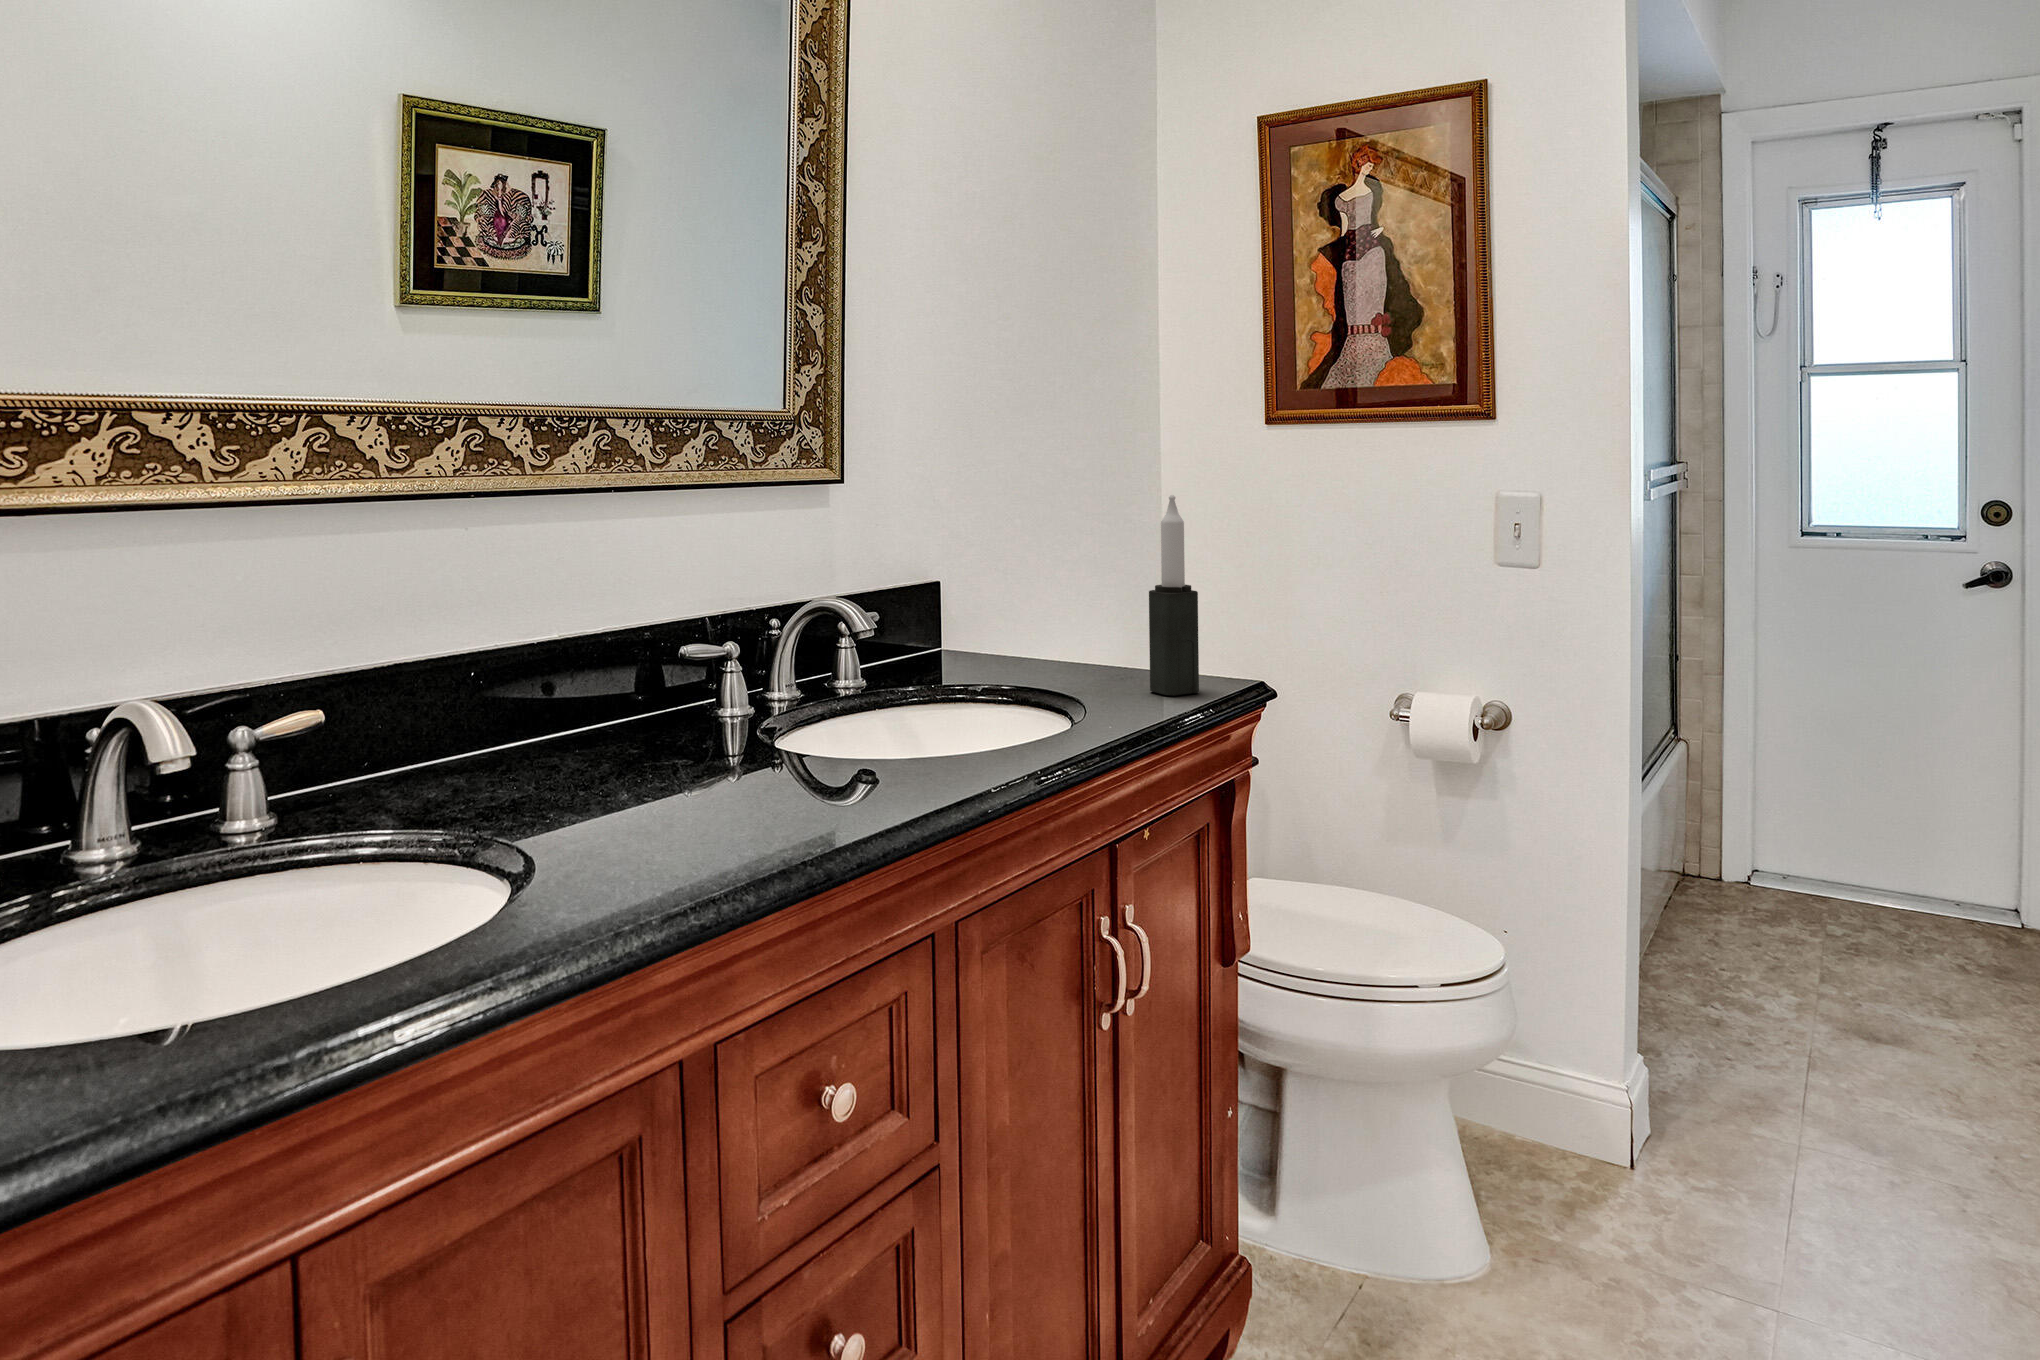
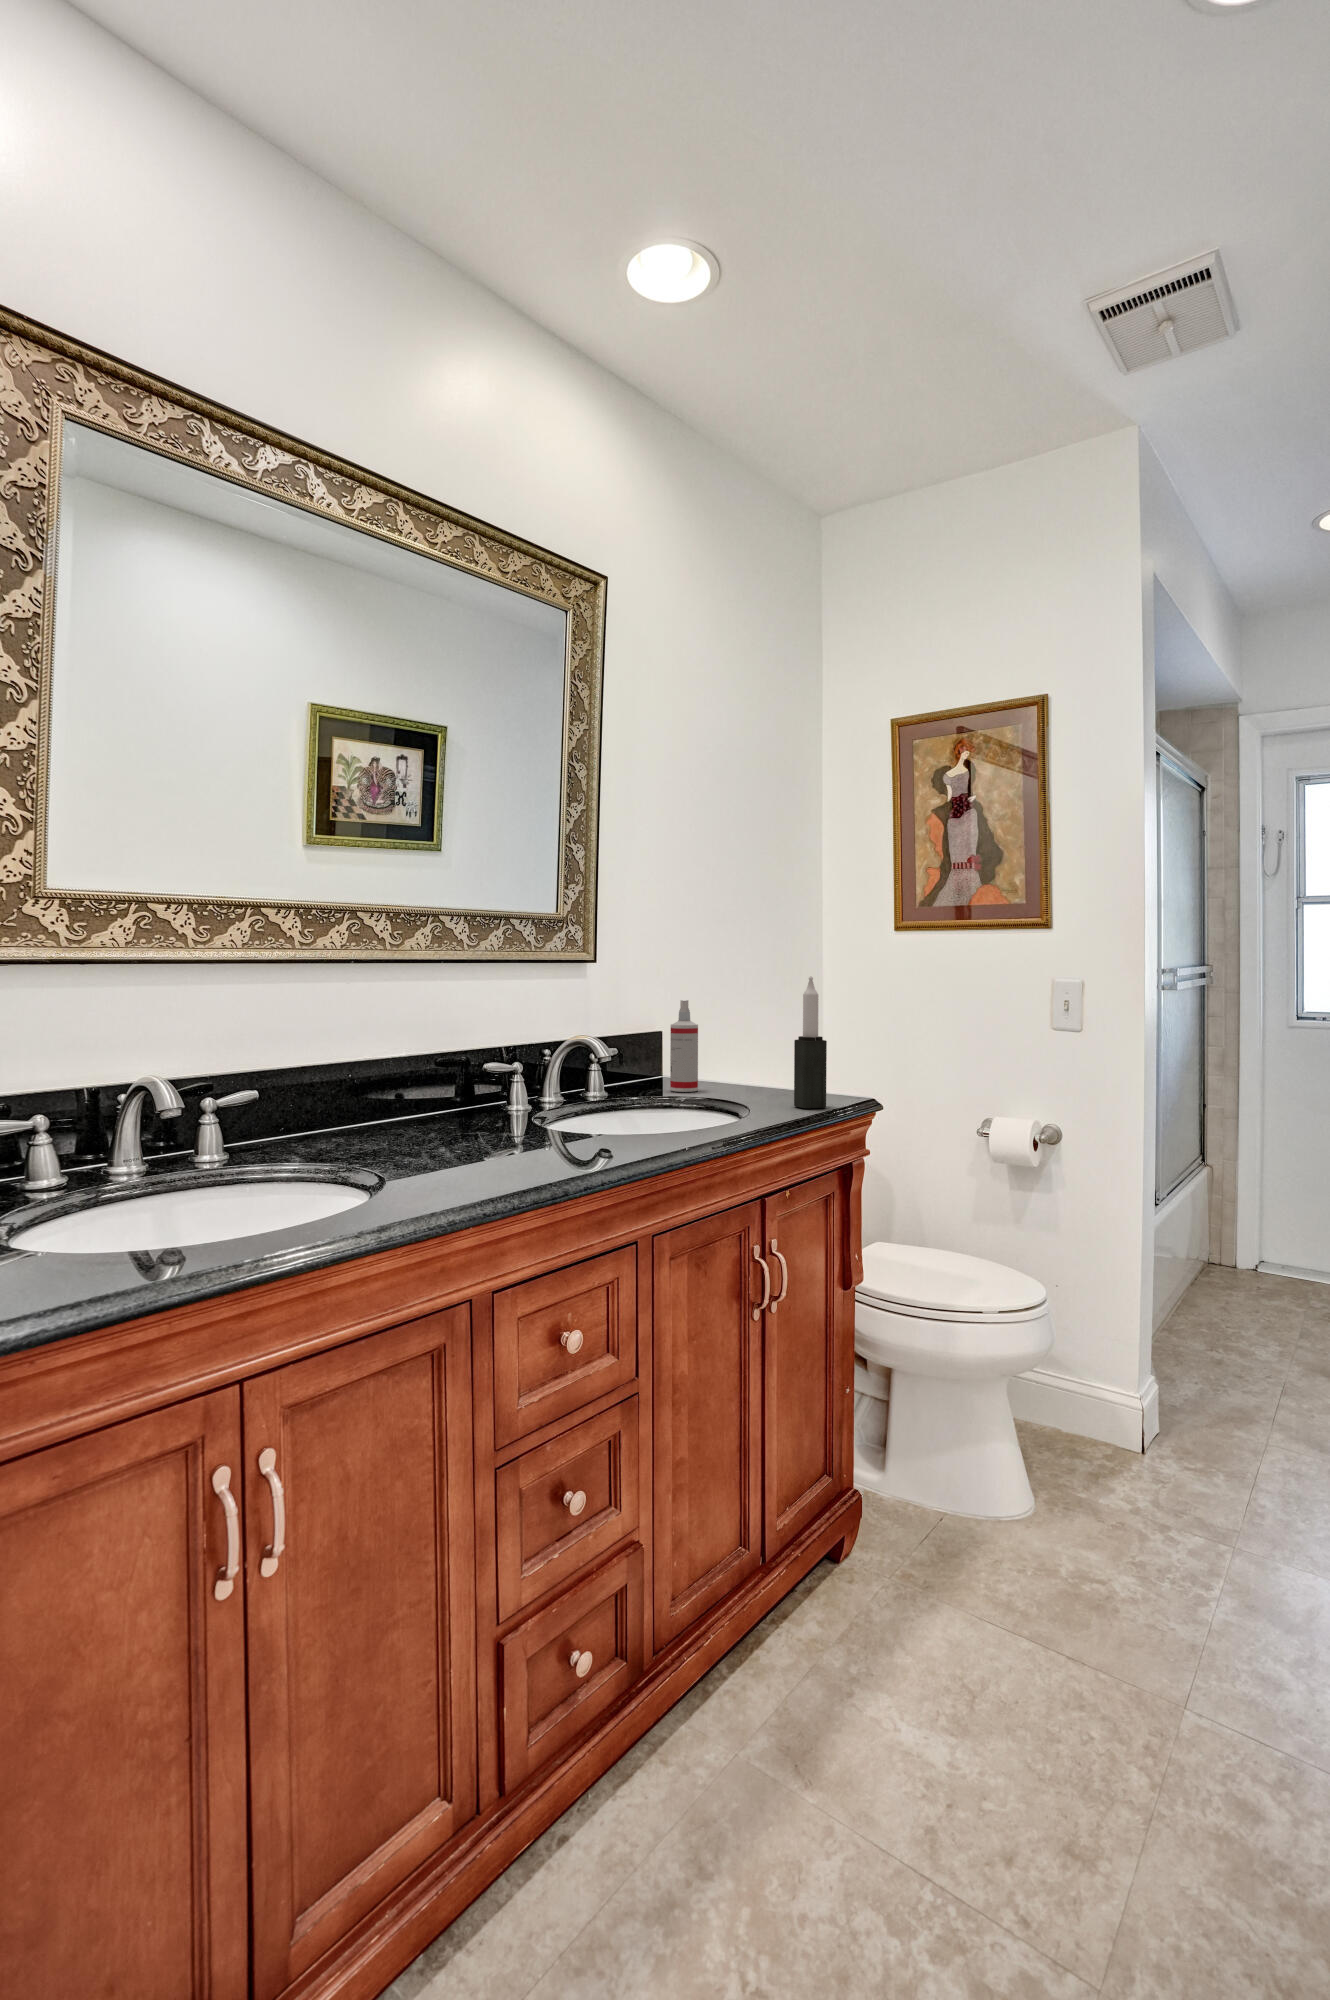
spray bottle: none [950,527,992,666] -> present [670,1000,698,1092]

